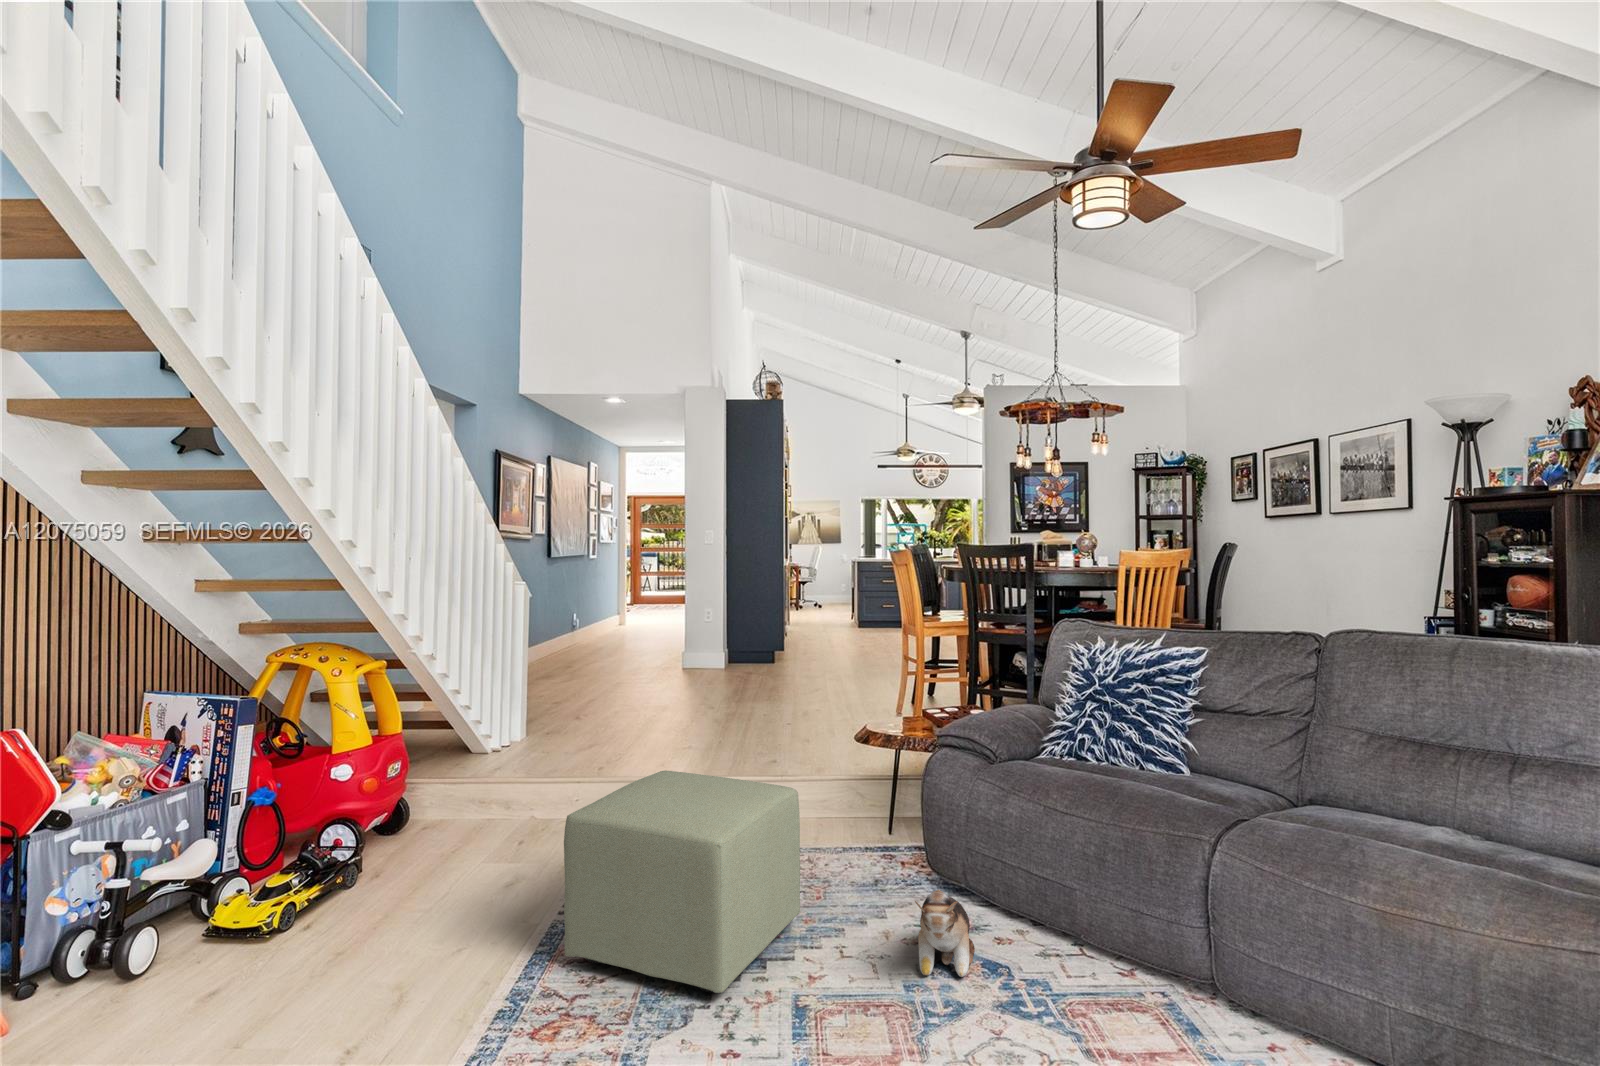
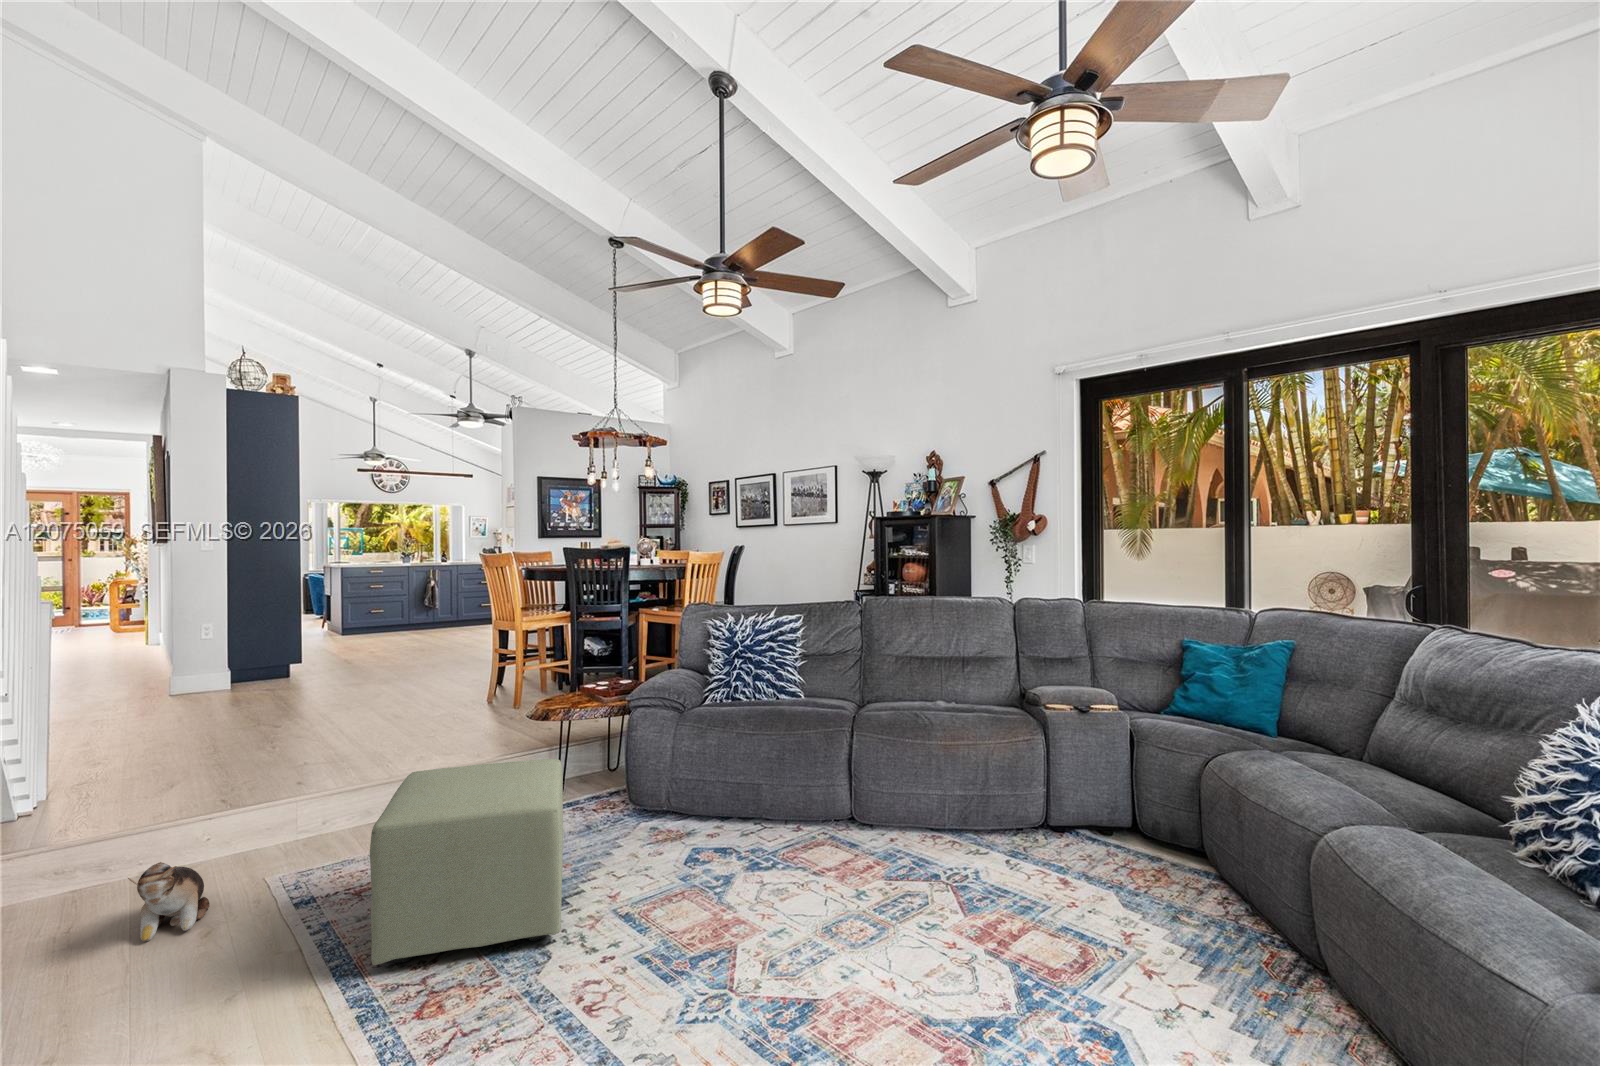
plush toy: present [915,890,975,977] -> present [128,862,210,942]

